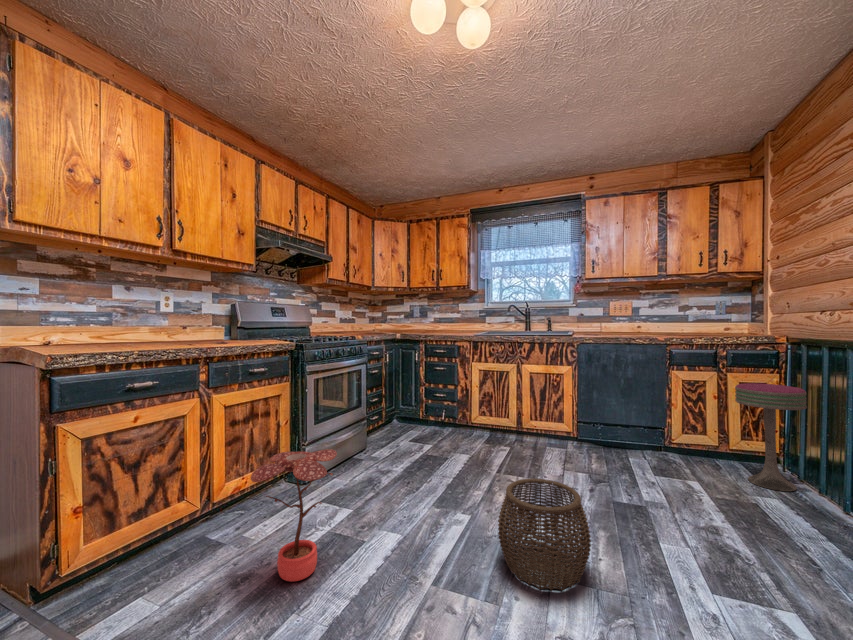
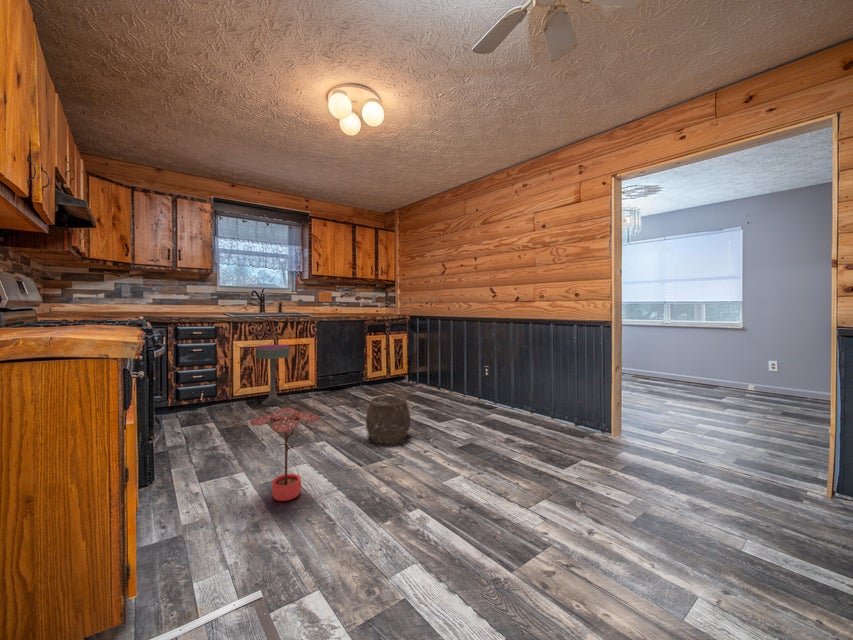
bar stool: present [735,383,807,491] -> present [255,345,289,405]

